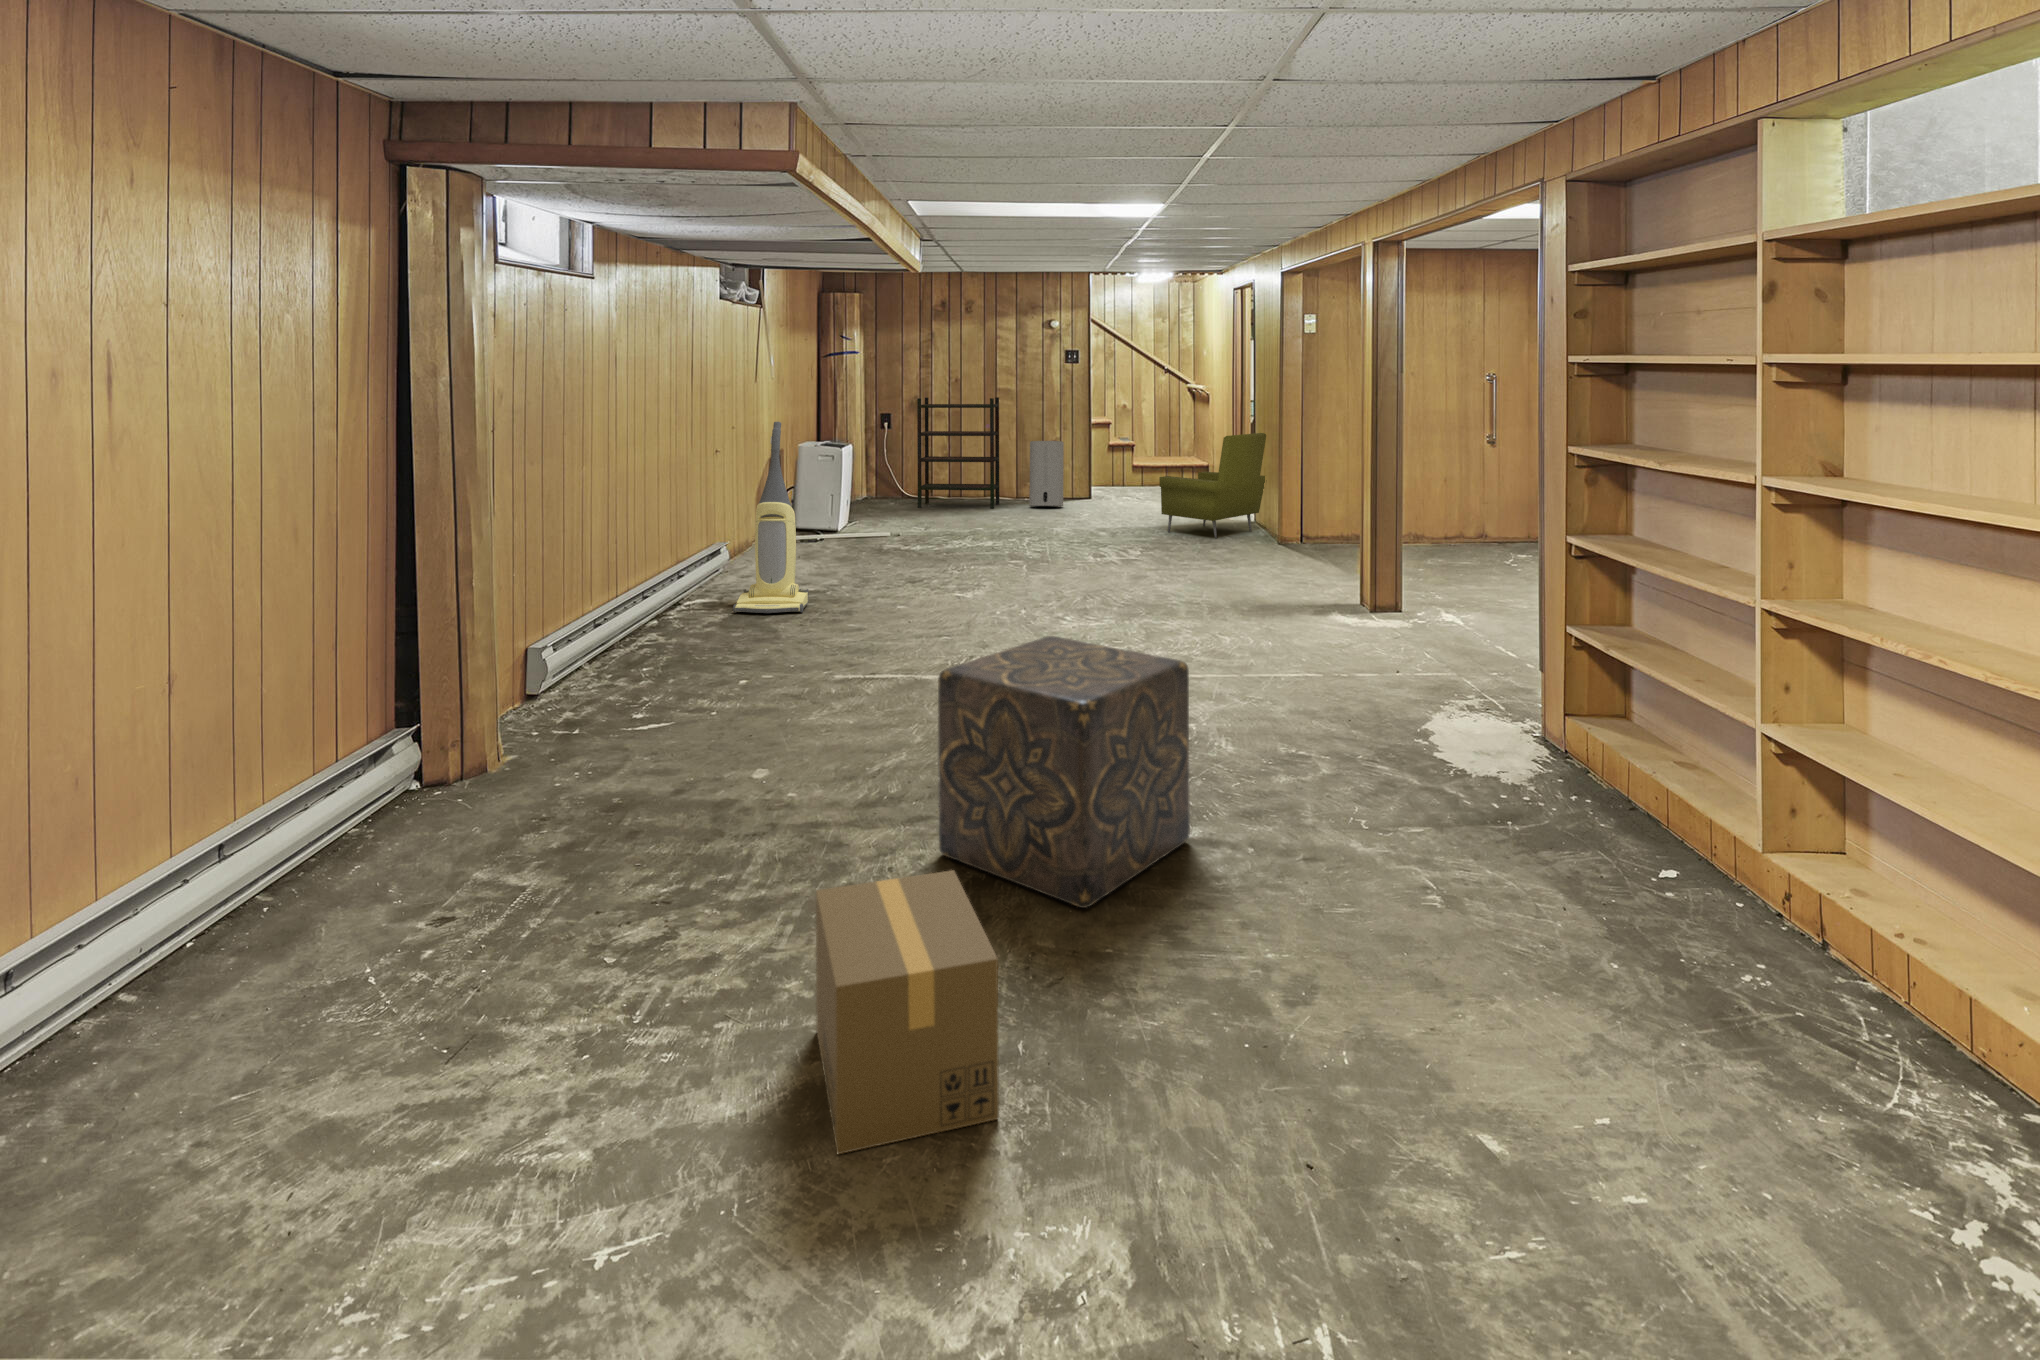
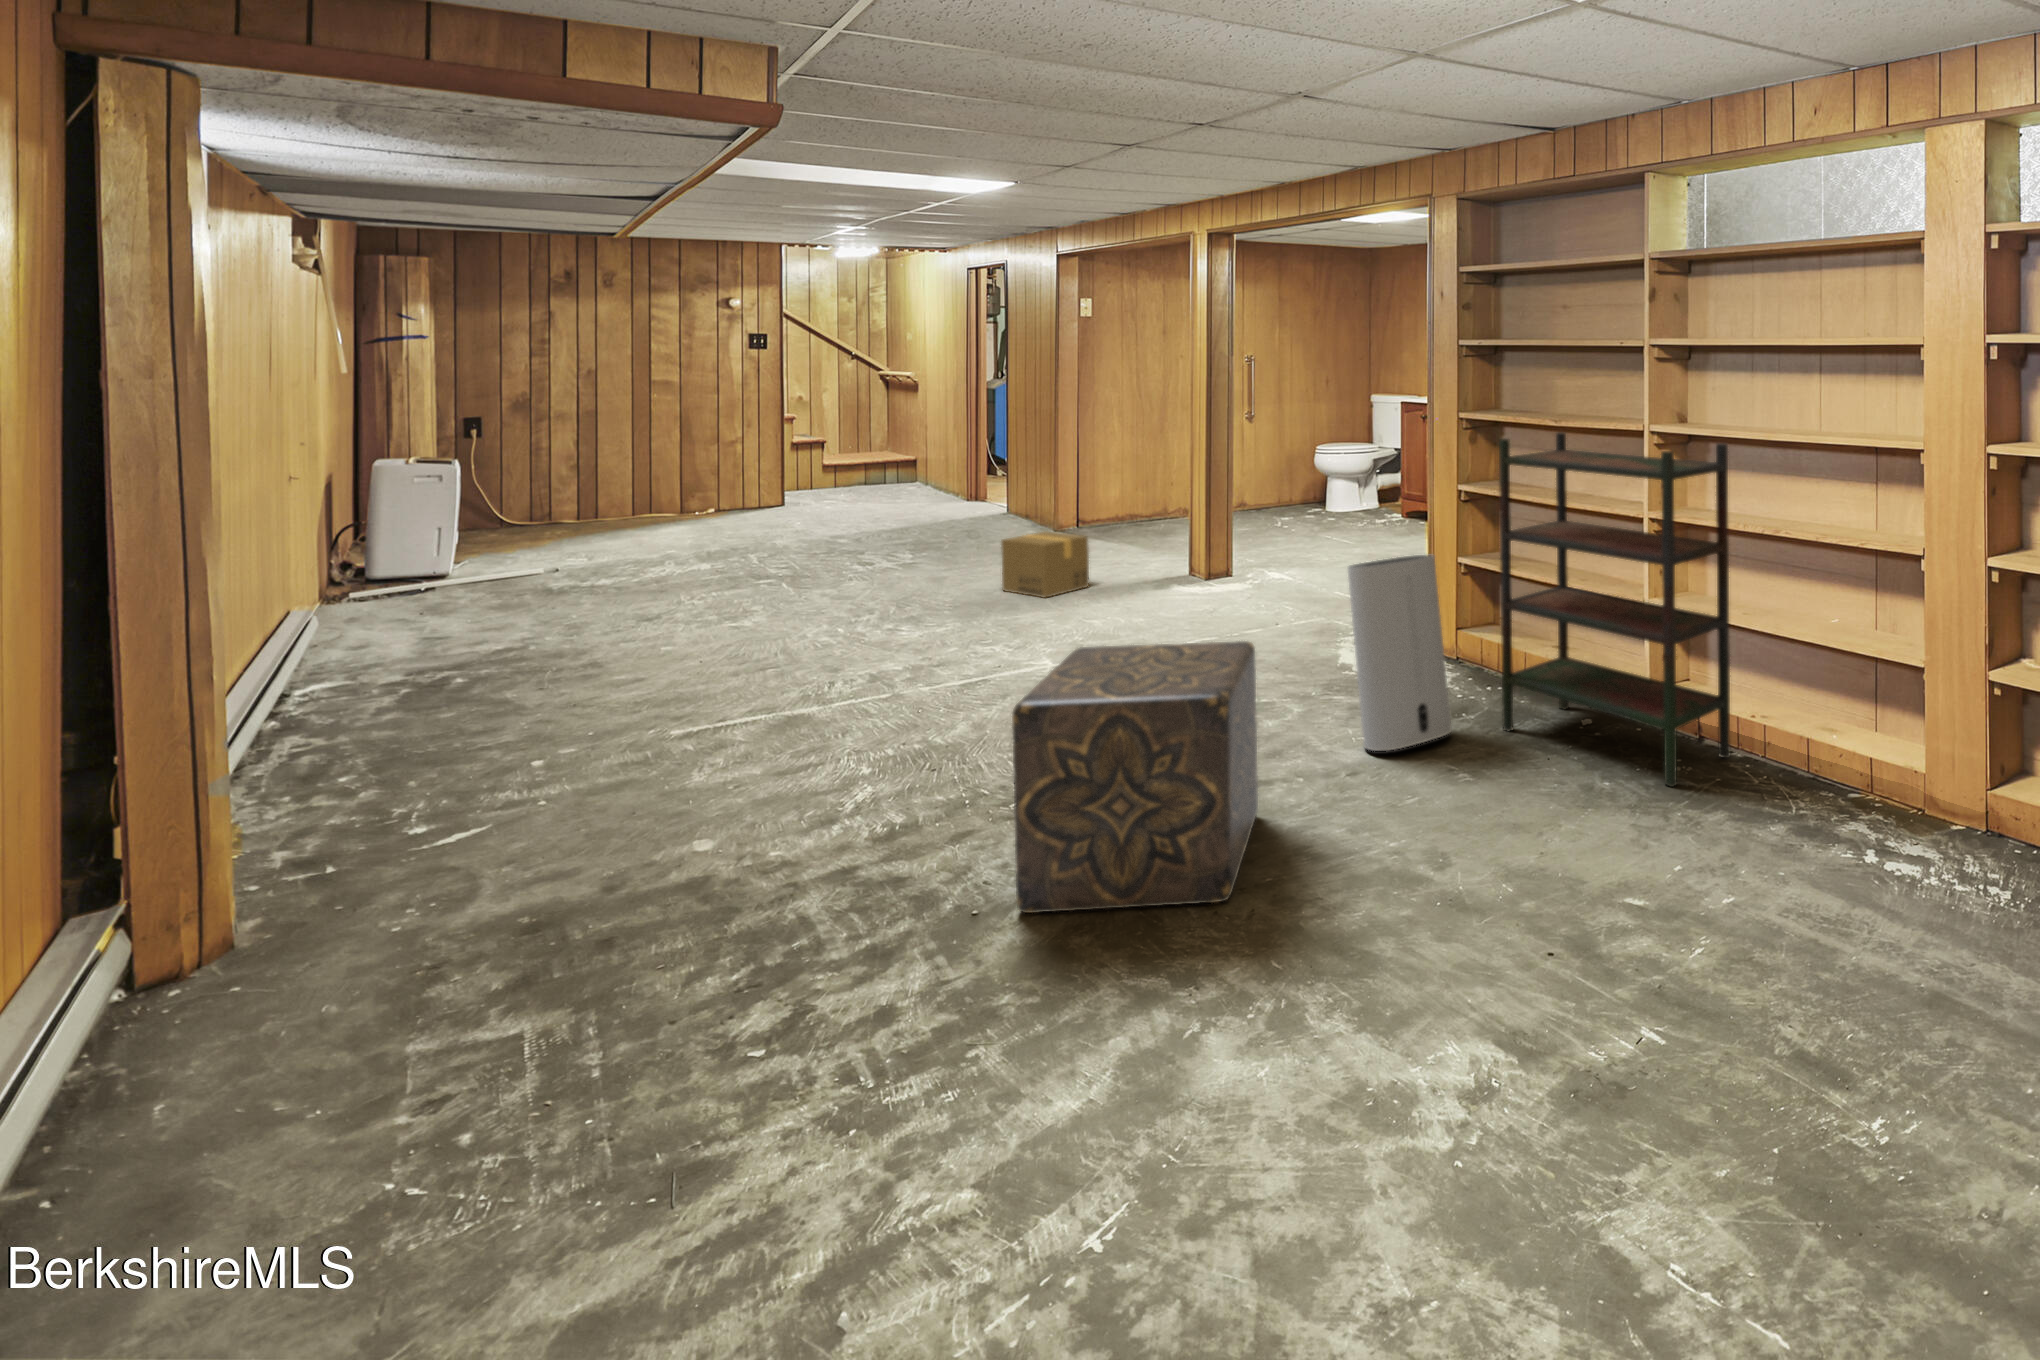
bookshelf: present [917,397,999,509] -> present [1499,432,1730,787]
vacuum cleaner: present [733,422,808,613] -> none [298,442,449,745]
armchair: present [1159,433,1266,538] -> none [903,420,1029,539]
air purifier: present [1029,441,1064,507] -> present [1348,555,1452,751]
cardboard box: present [816,870,999,1154] -> present [1001,531,1089,597]

